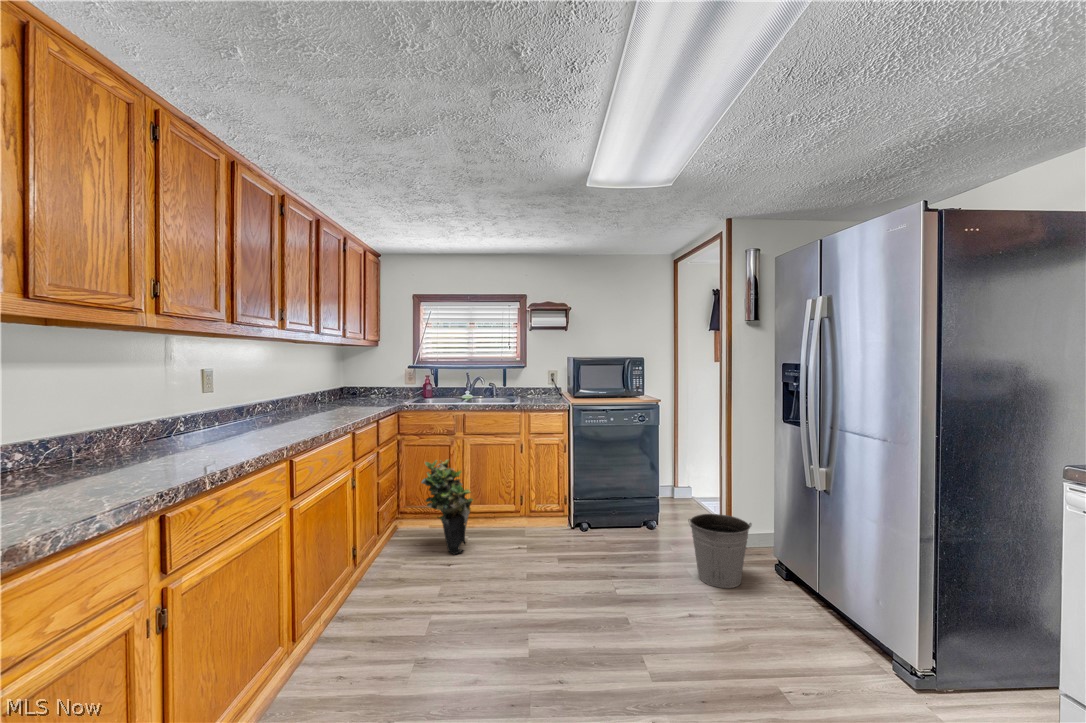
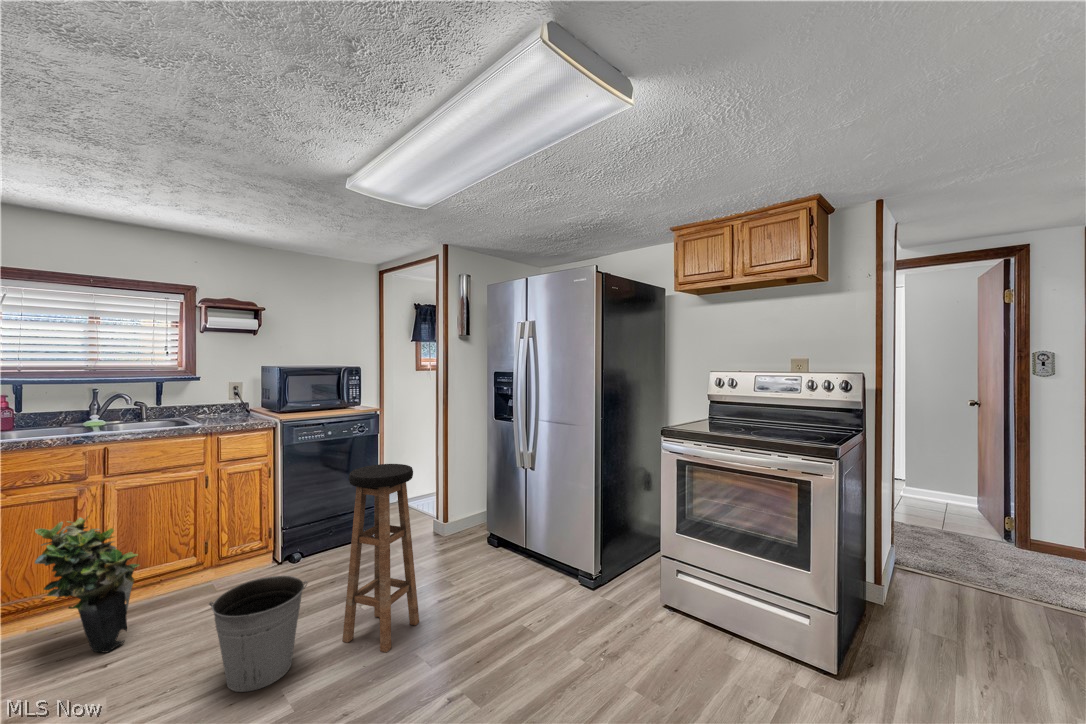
bar stool: none [586,451,656,630] -> present [342,464,419,652]
bucket: present [688,514,752,588] -> present [209,576,307,692]

